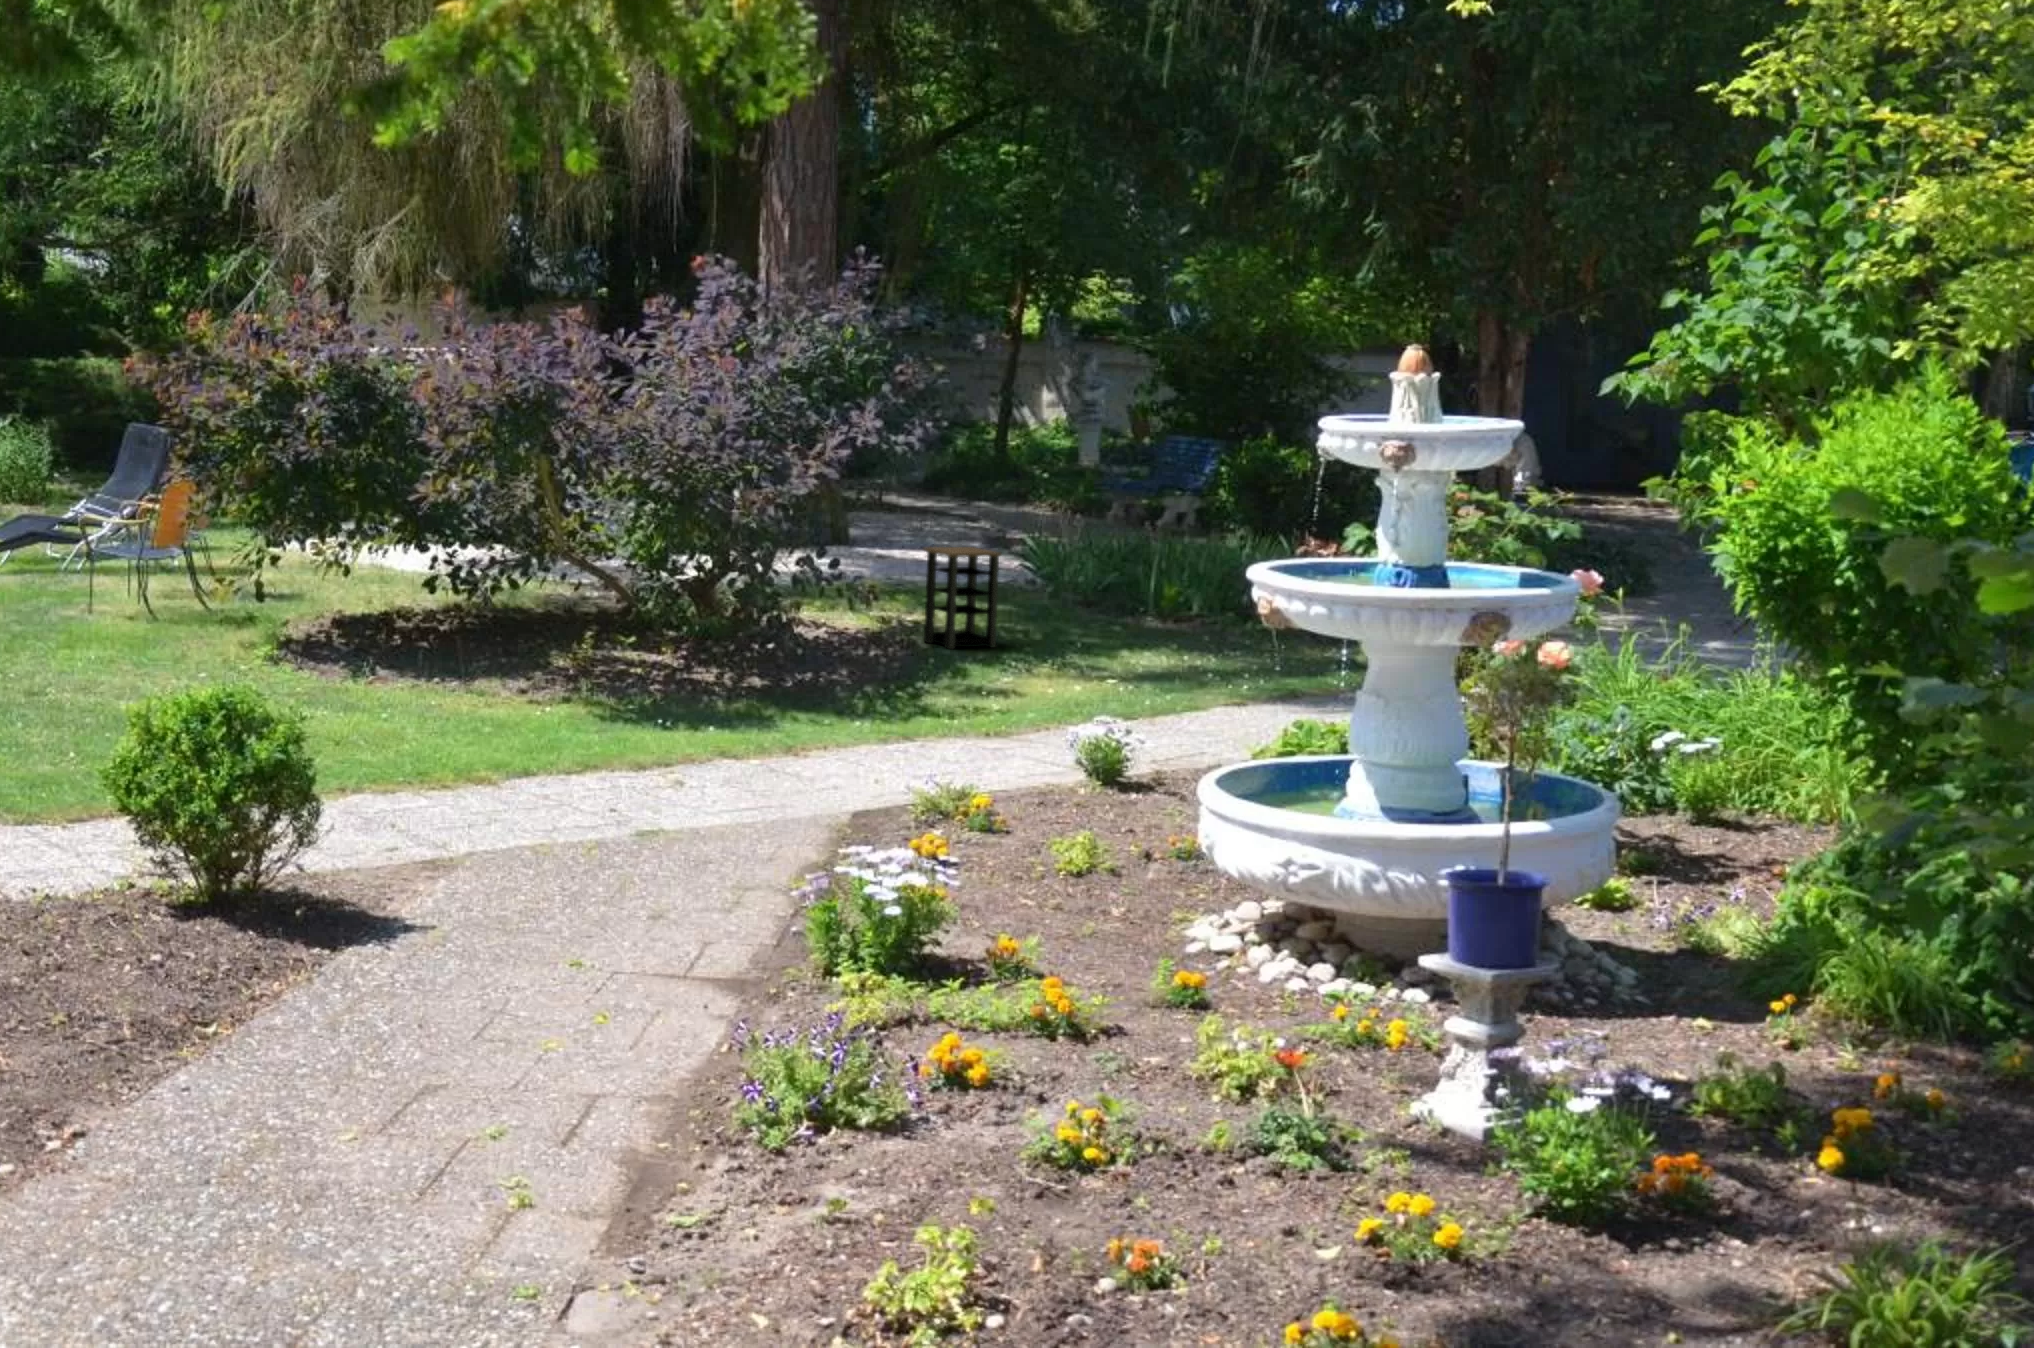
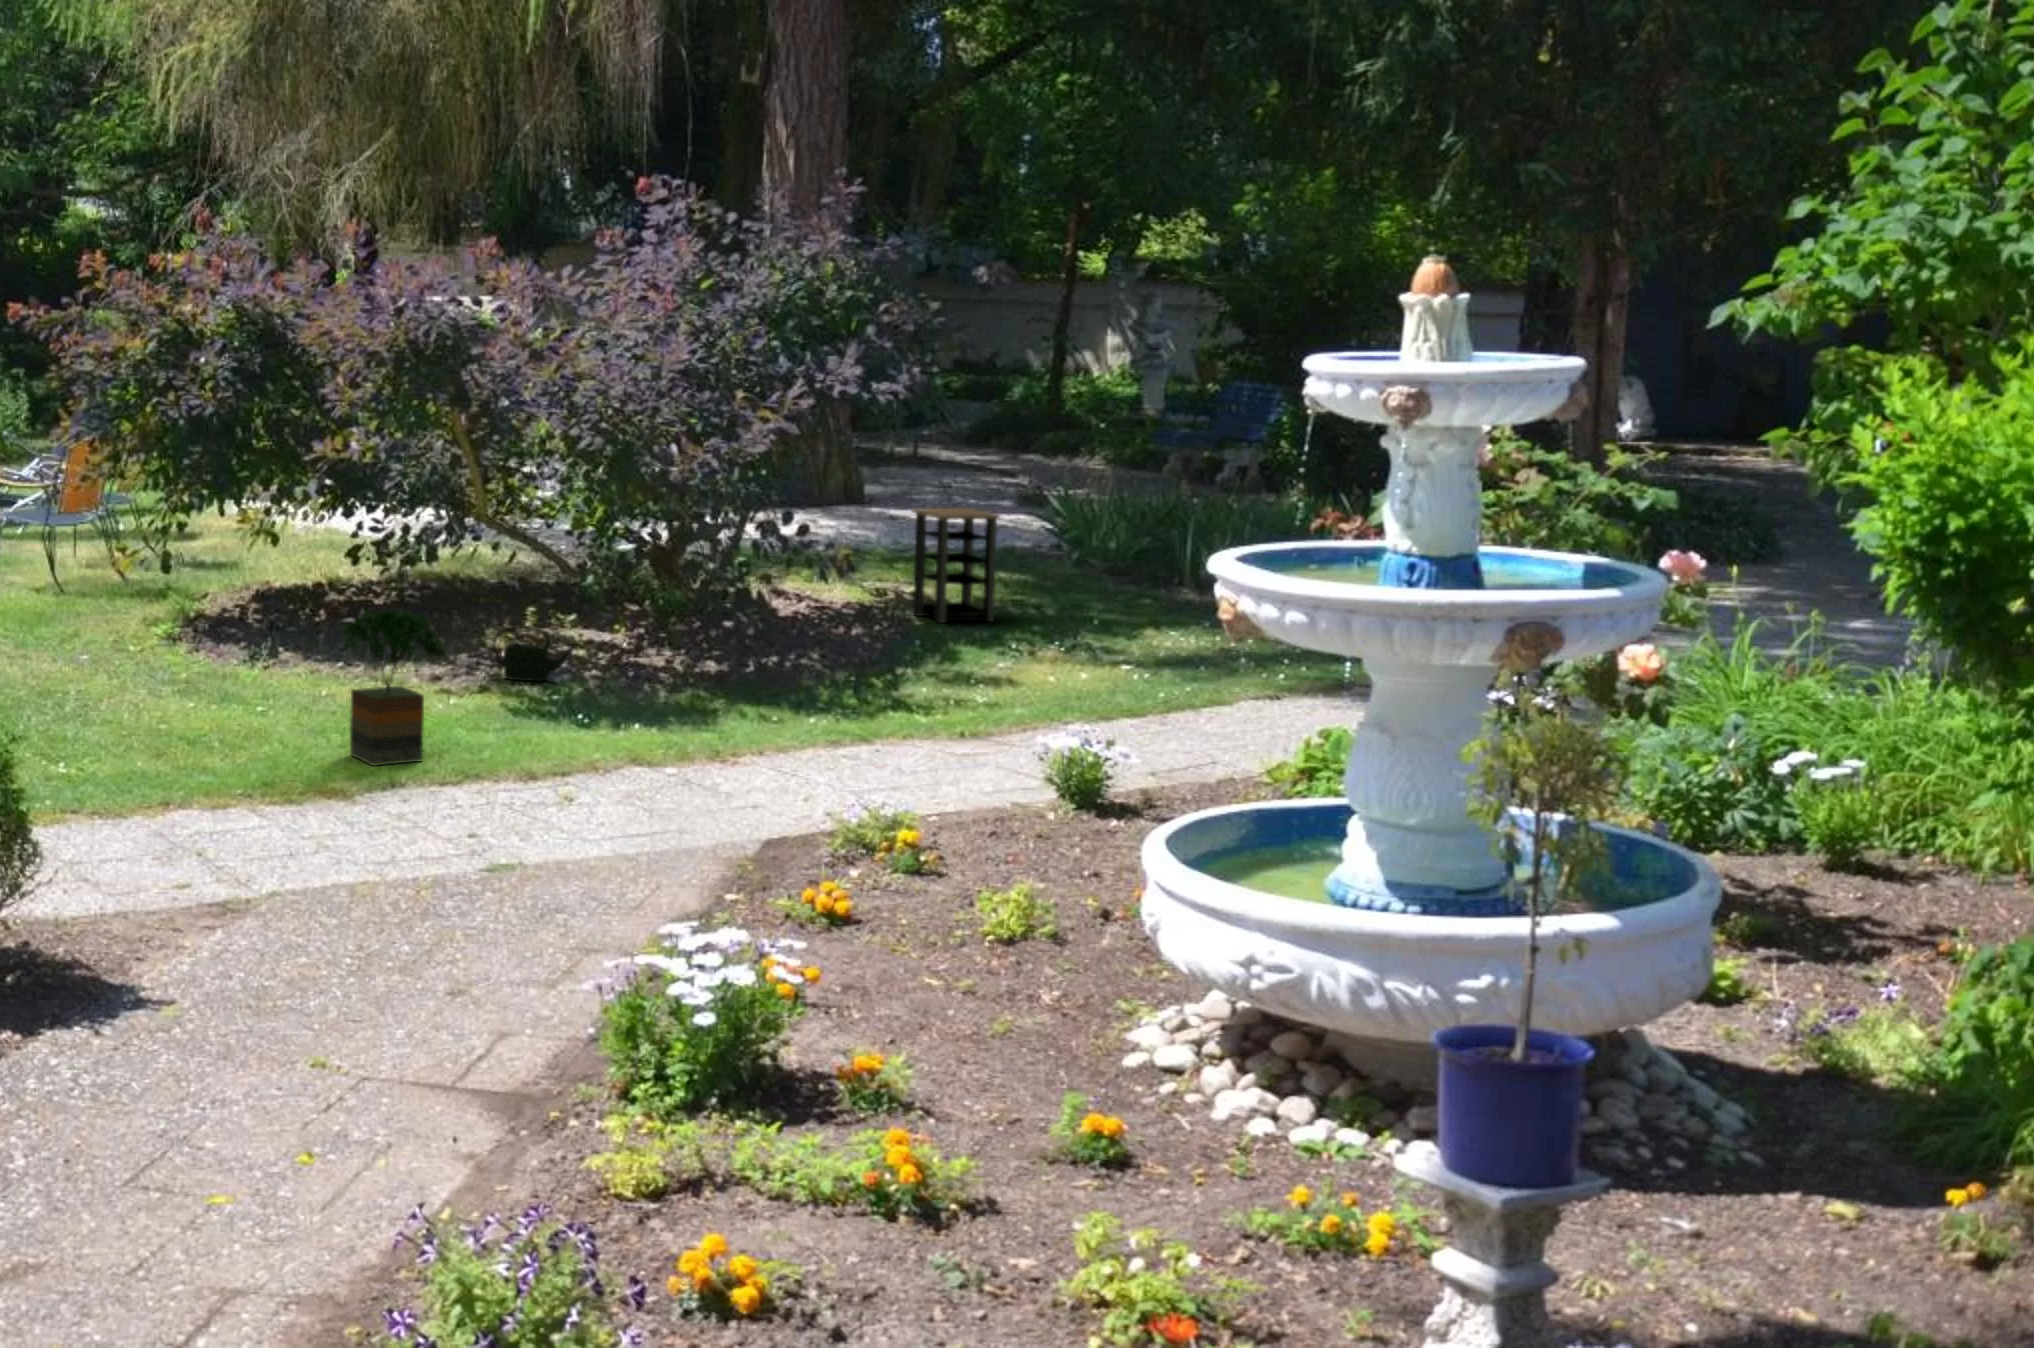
potted tree: none [478,625,578,761] -> present [343,610,447,766]
watering can: none [579,647,657,696] -> present [492,627,578,681]

